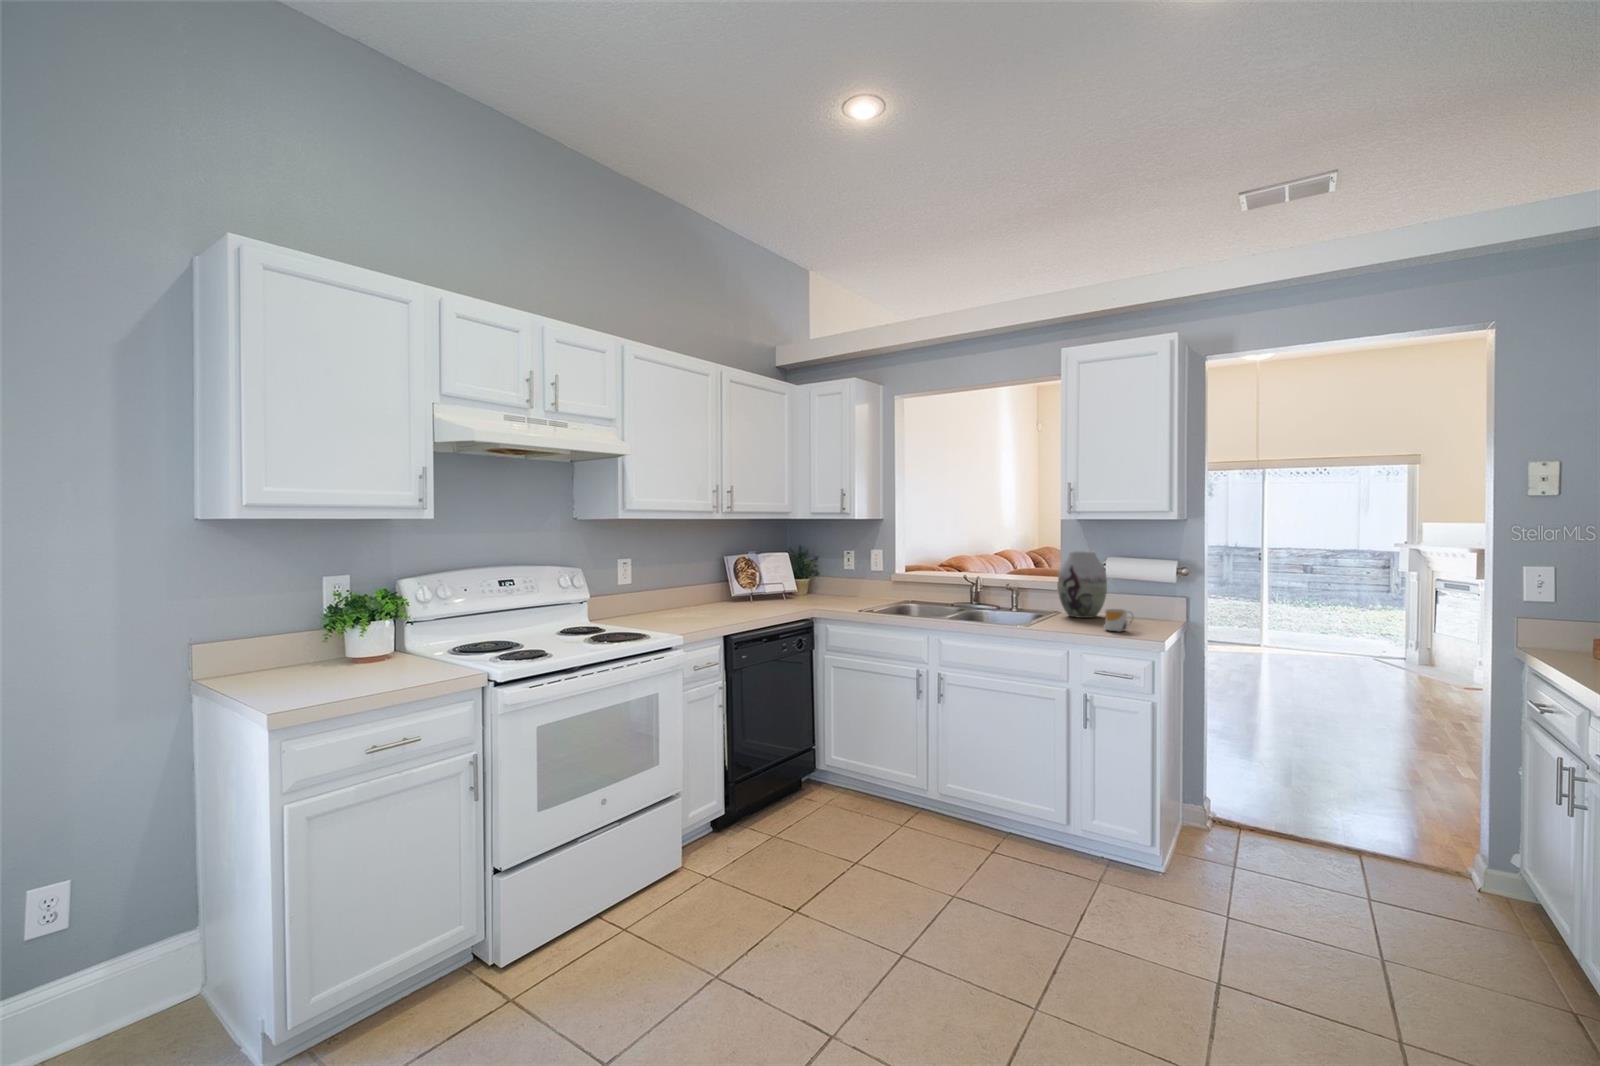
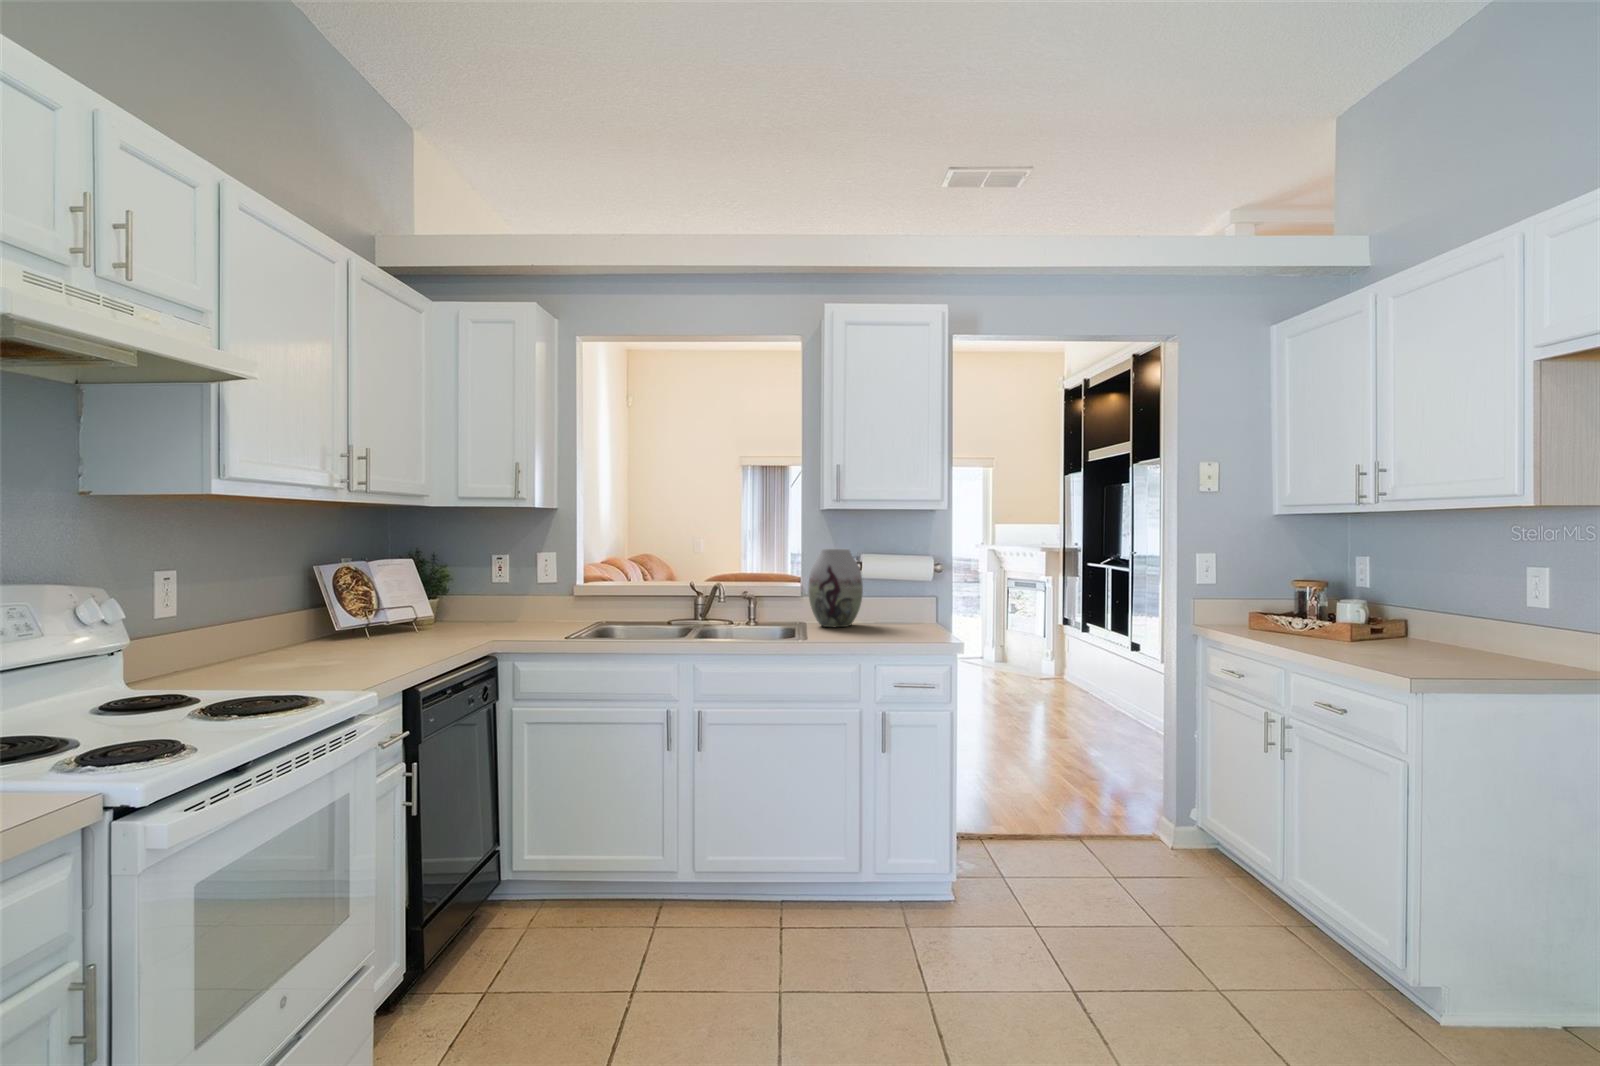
mug: present [1104,609,1134,632] -> none [887,613,916,639]

